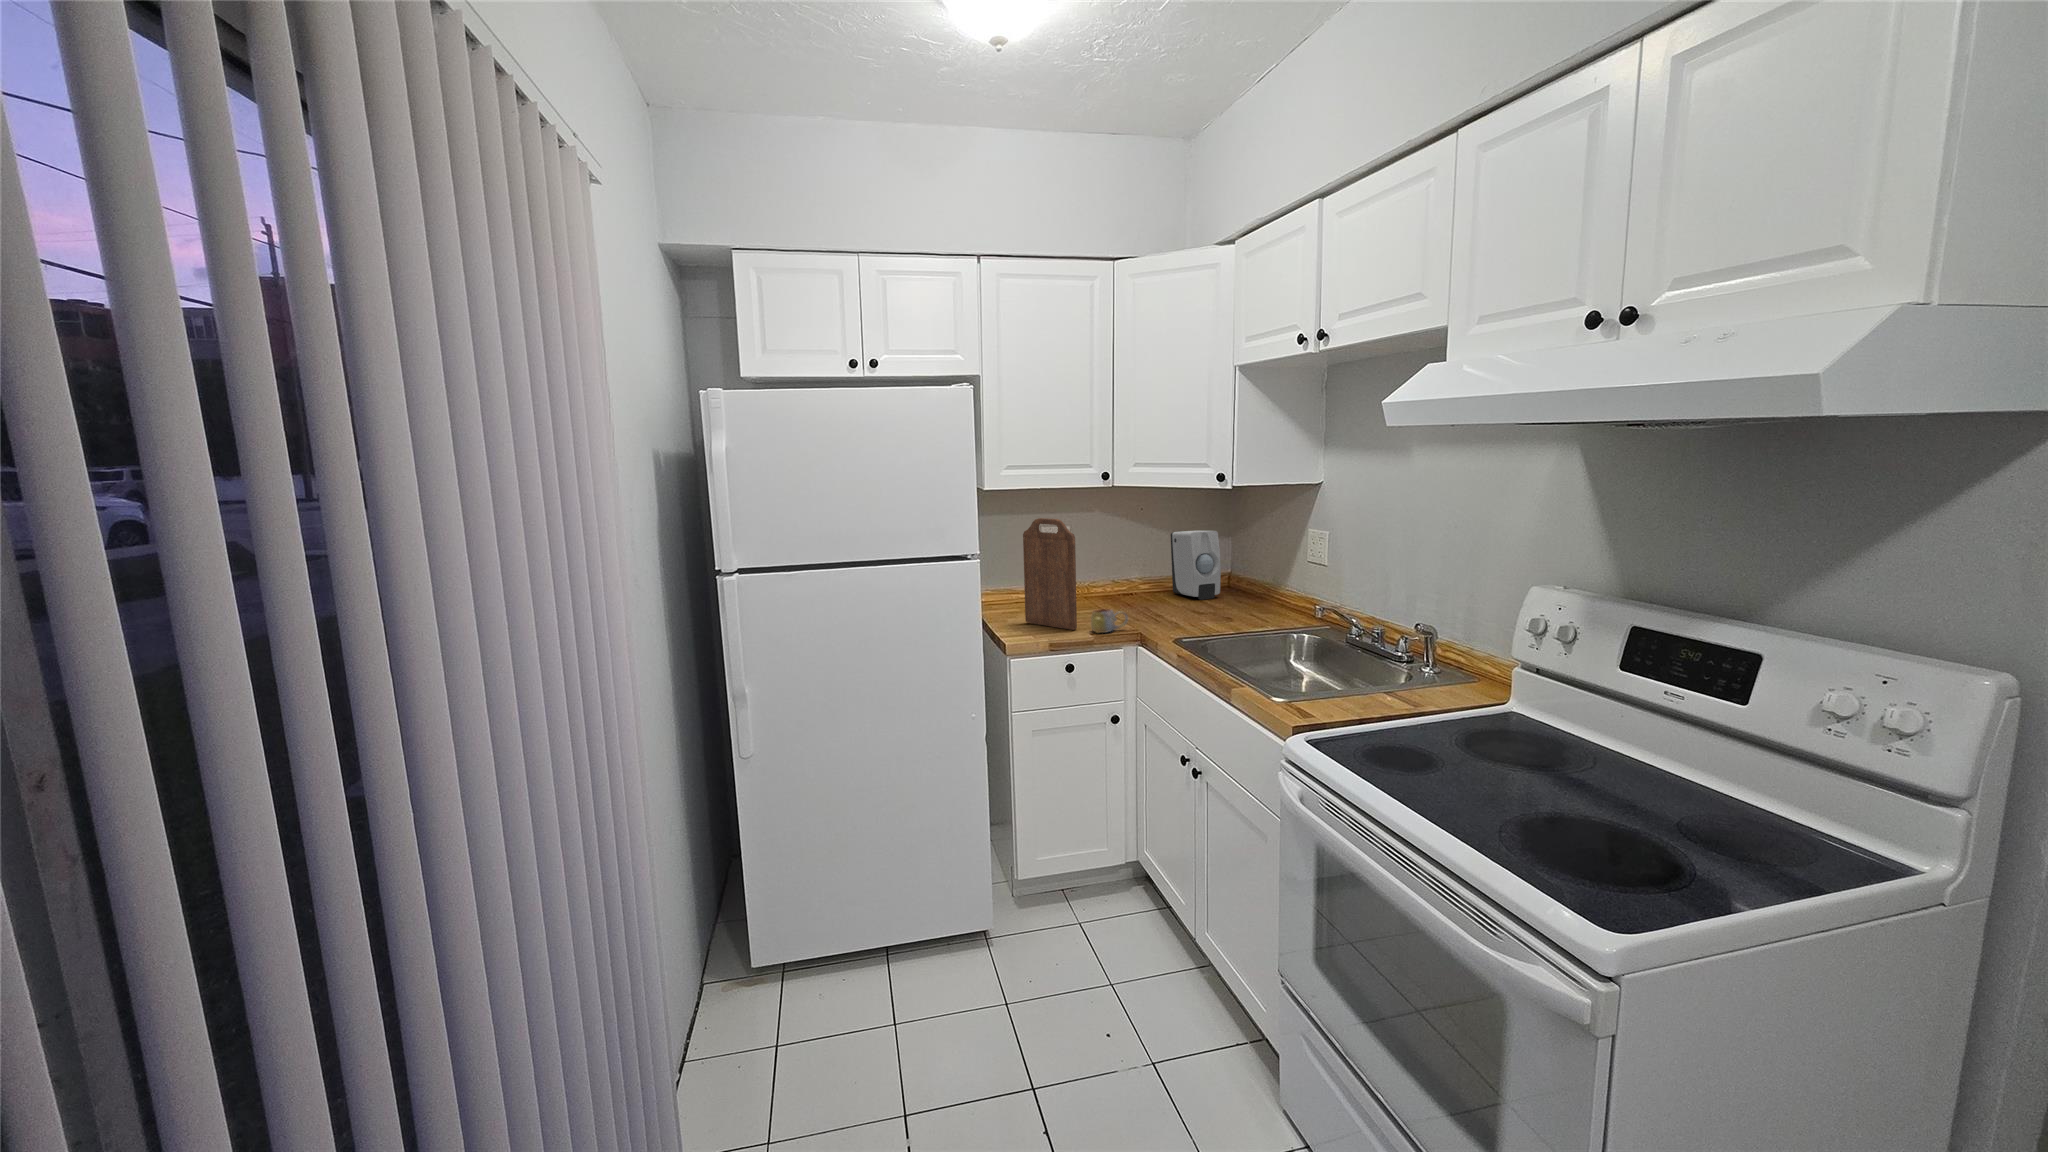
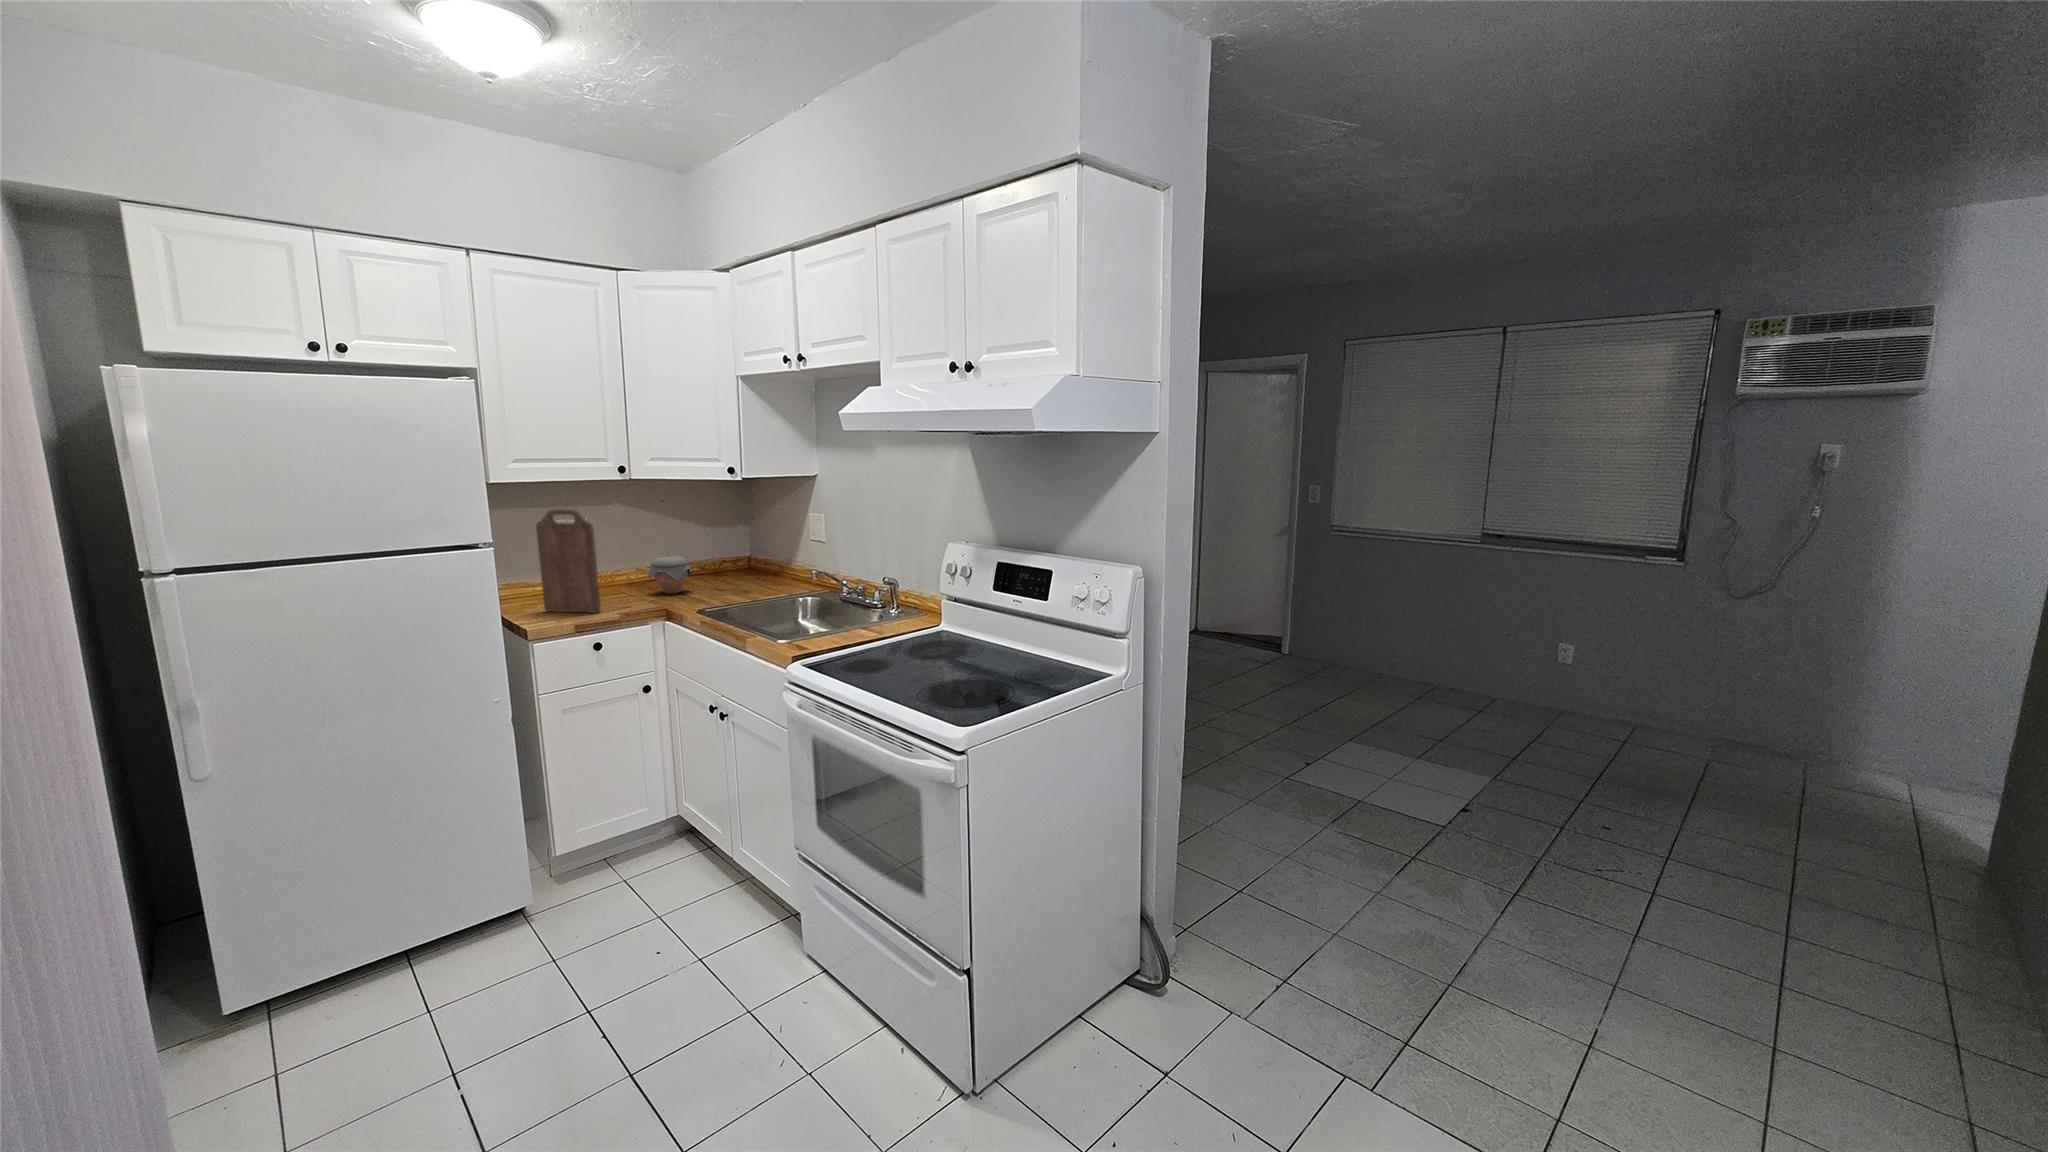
soap dispenser: present [1171,530,1221,600] -> none [690,519,739,581]
jar: none [1124,571,1170,613] -> present [647,556,692,594]
mug: present [1091,609,1128,633] -> none [615,590,652,613]

